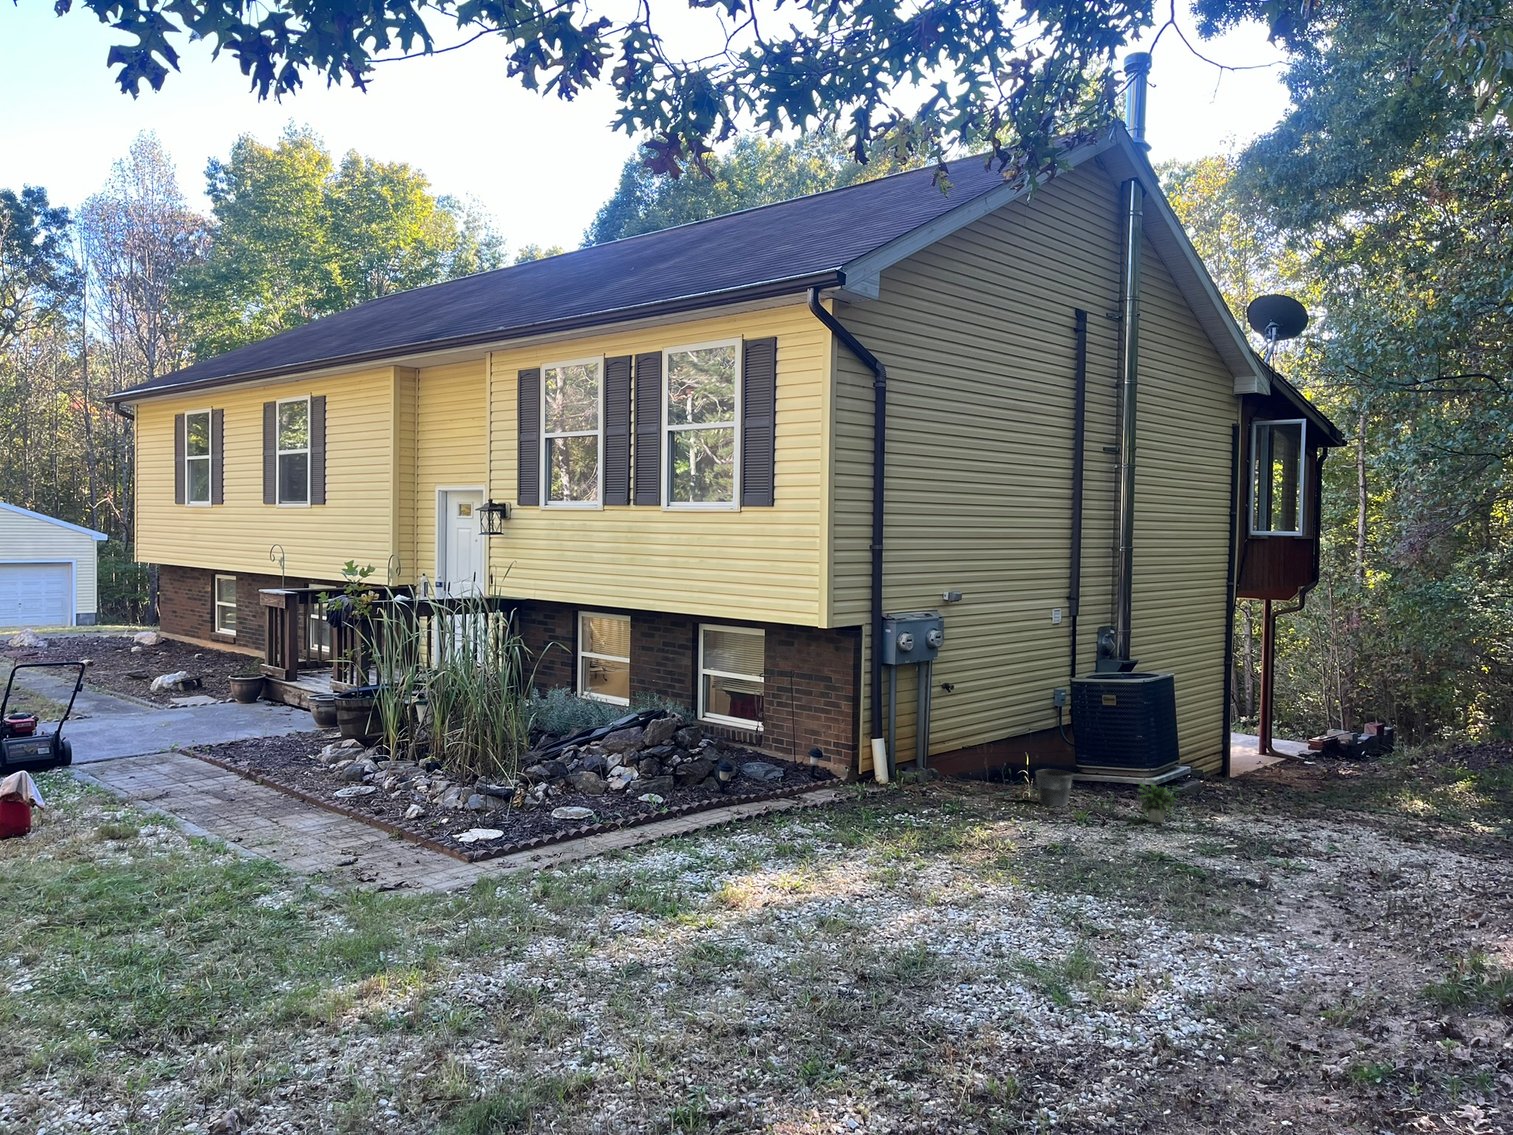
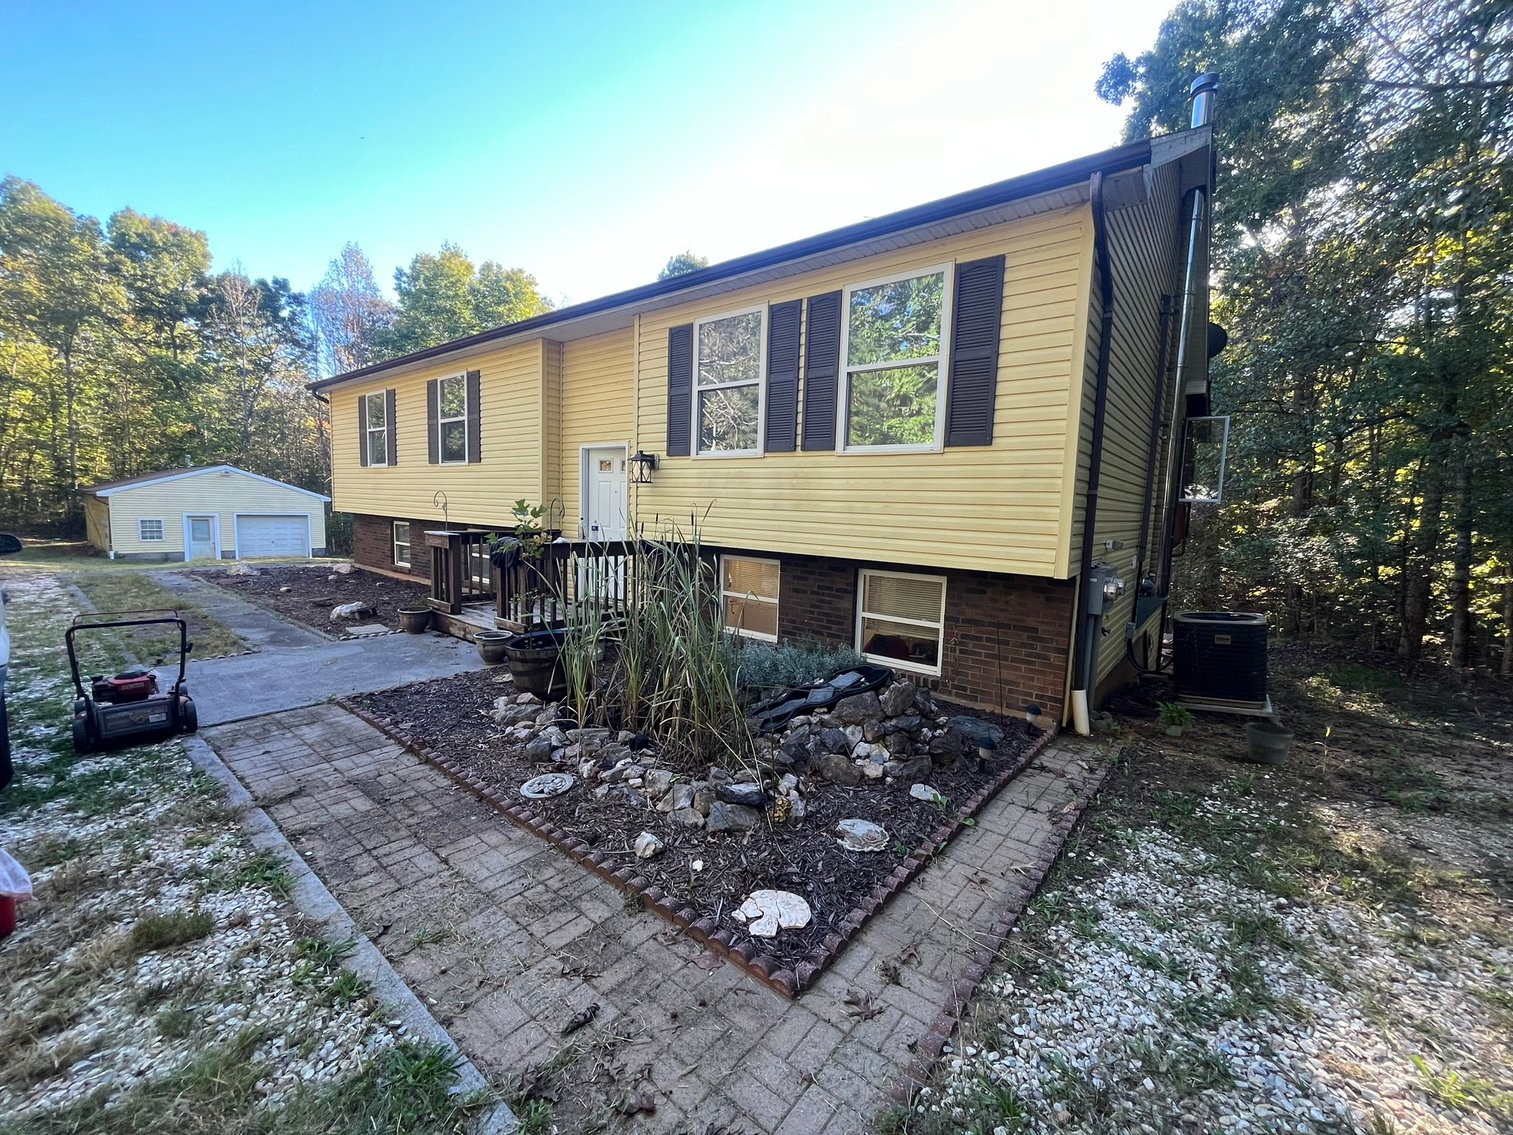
potted plant: present [1139,783,1175,823] -> present [1155,701,1195,736]

